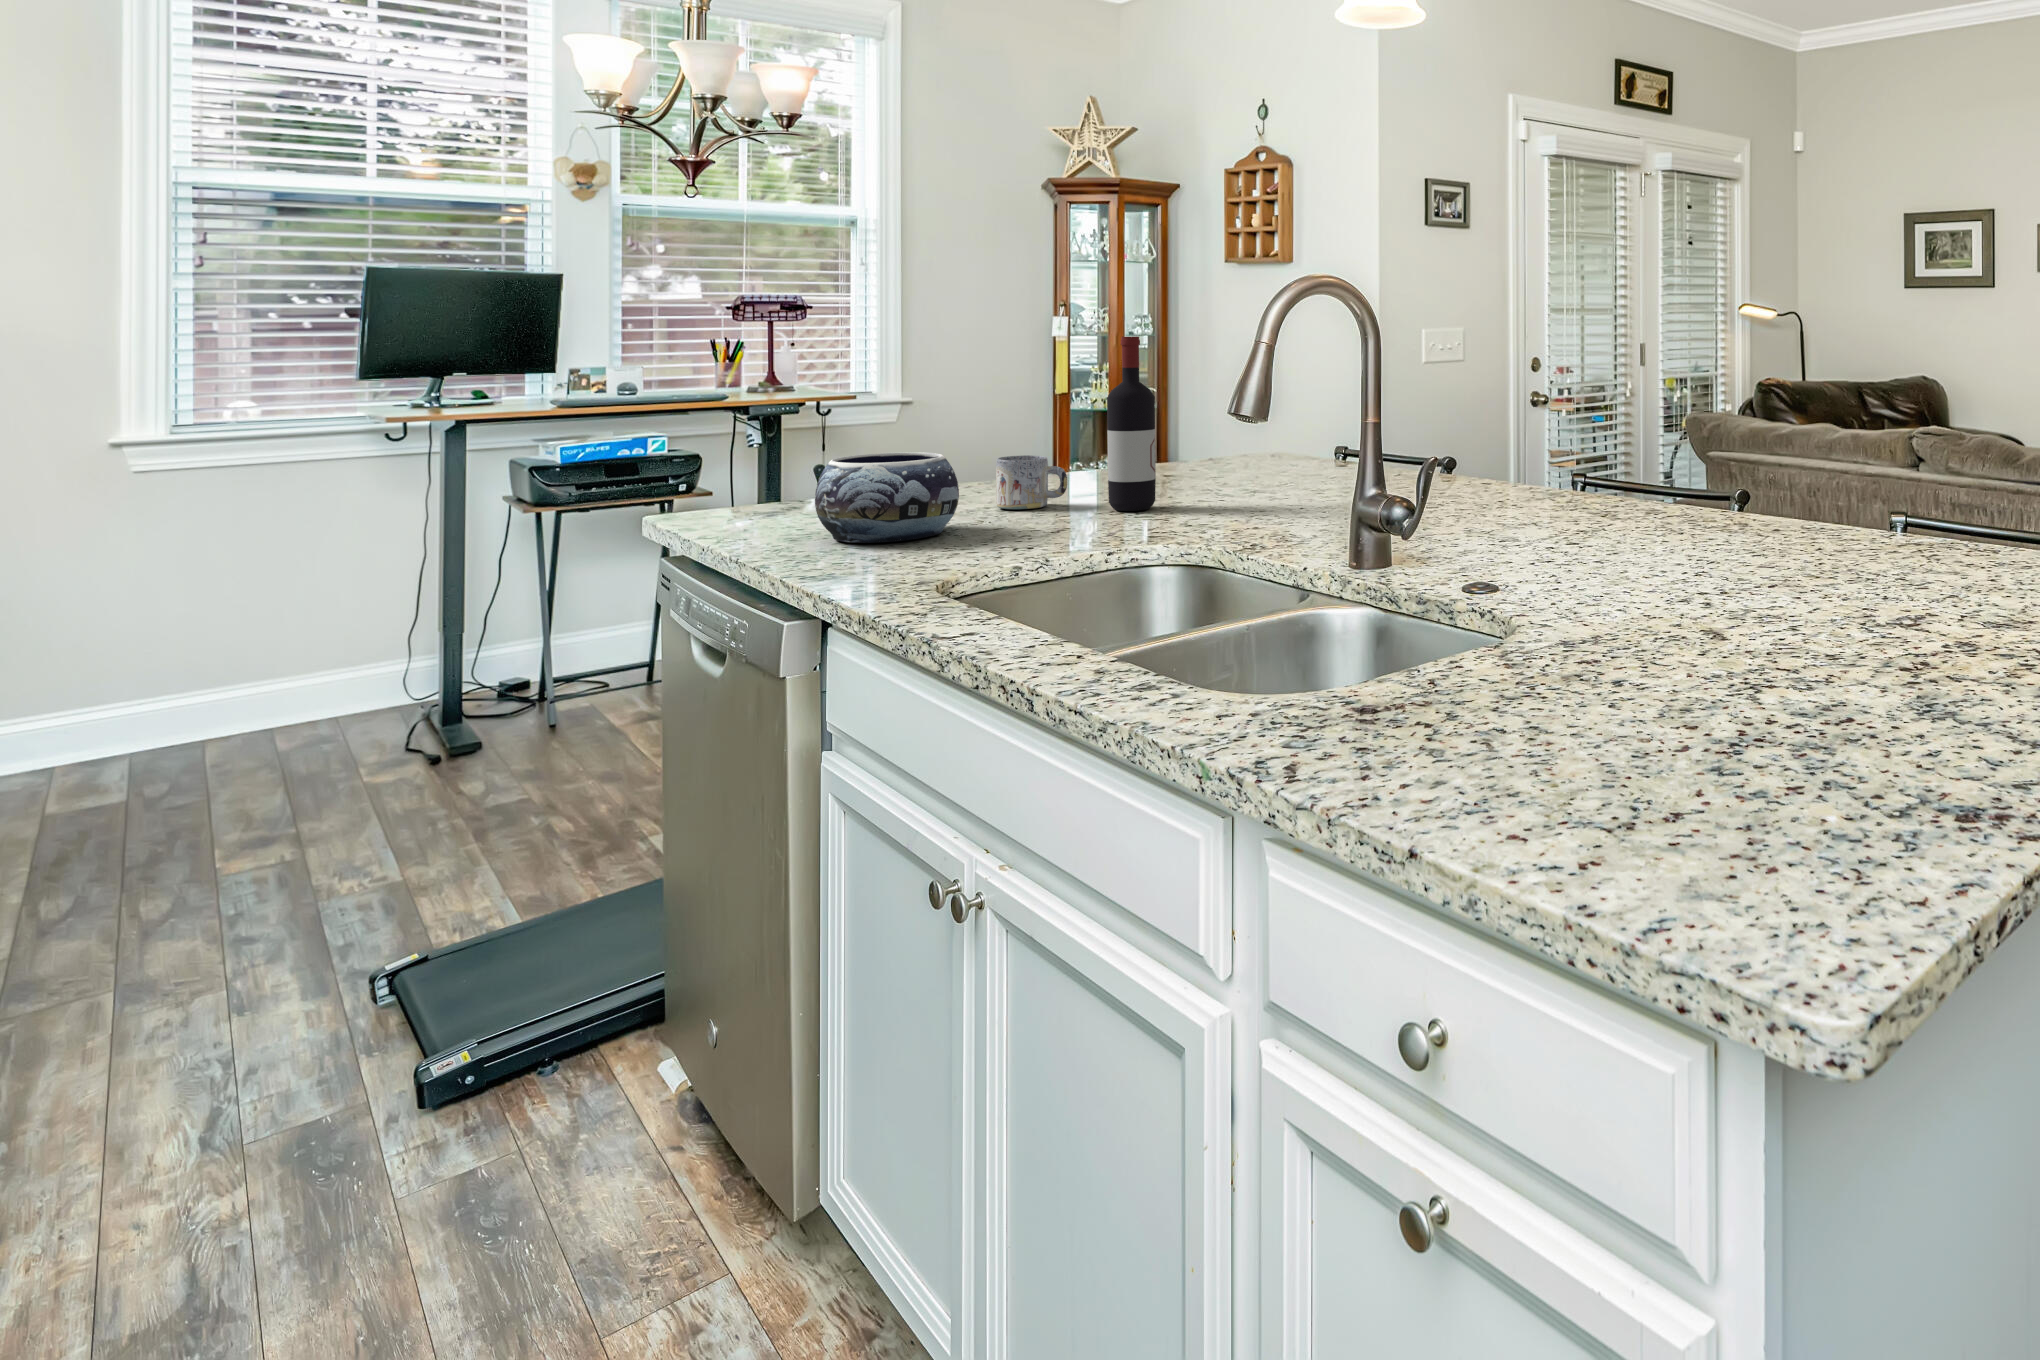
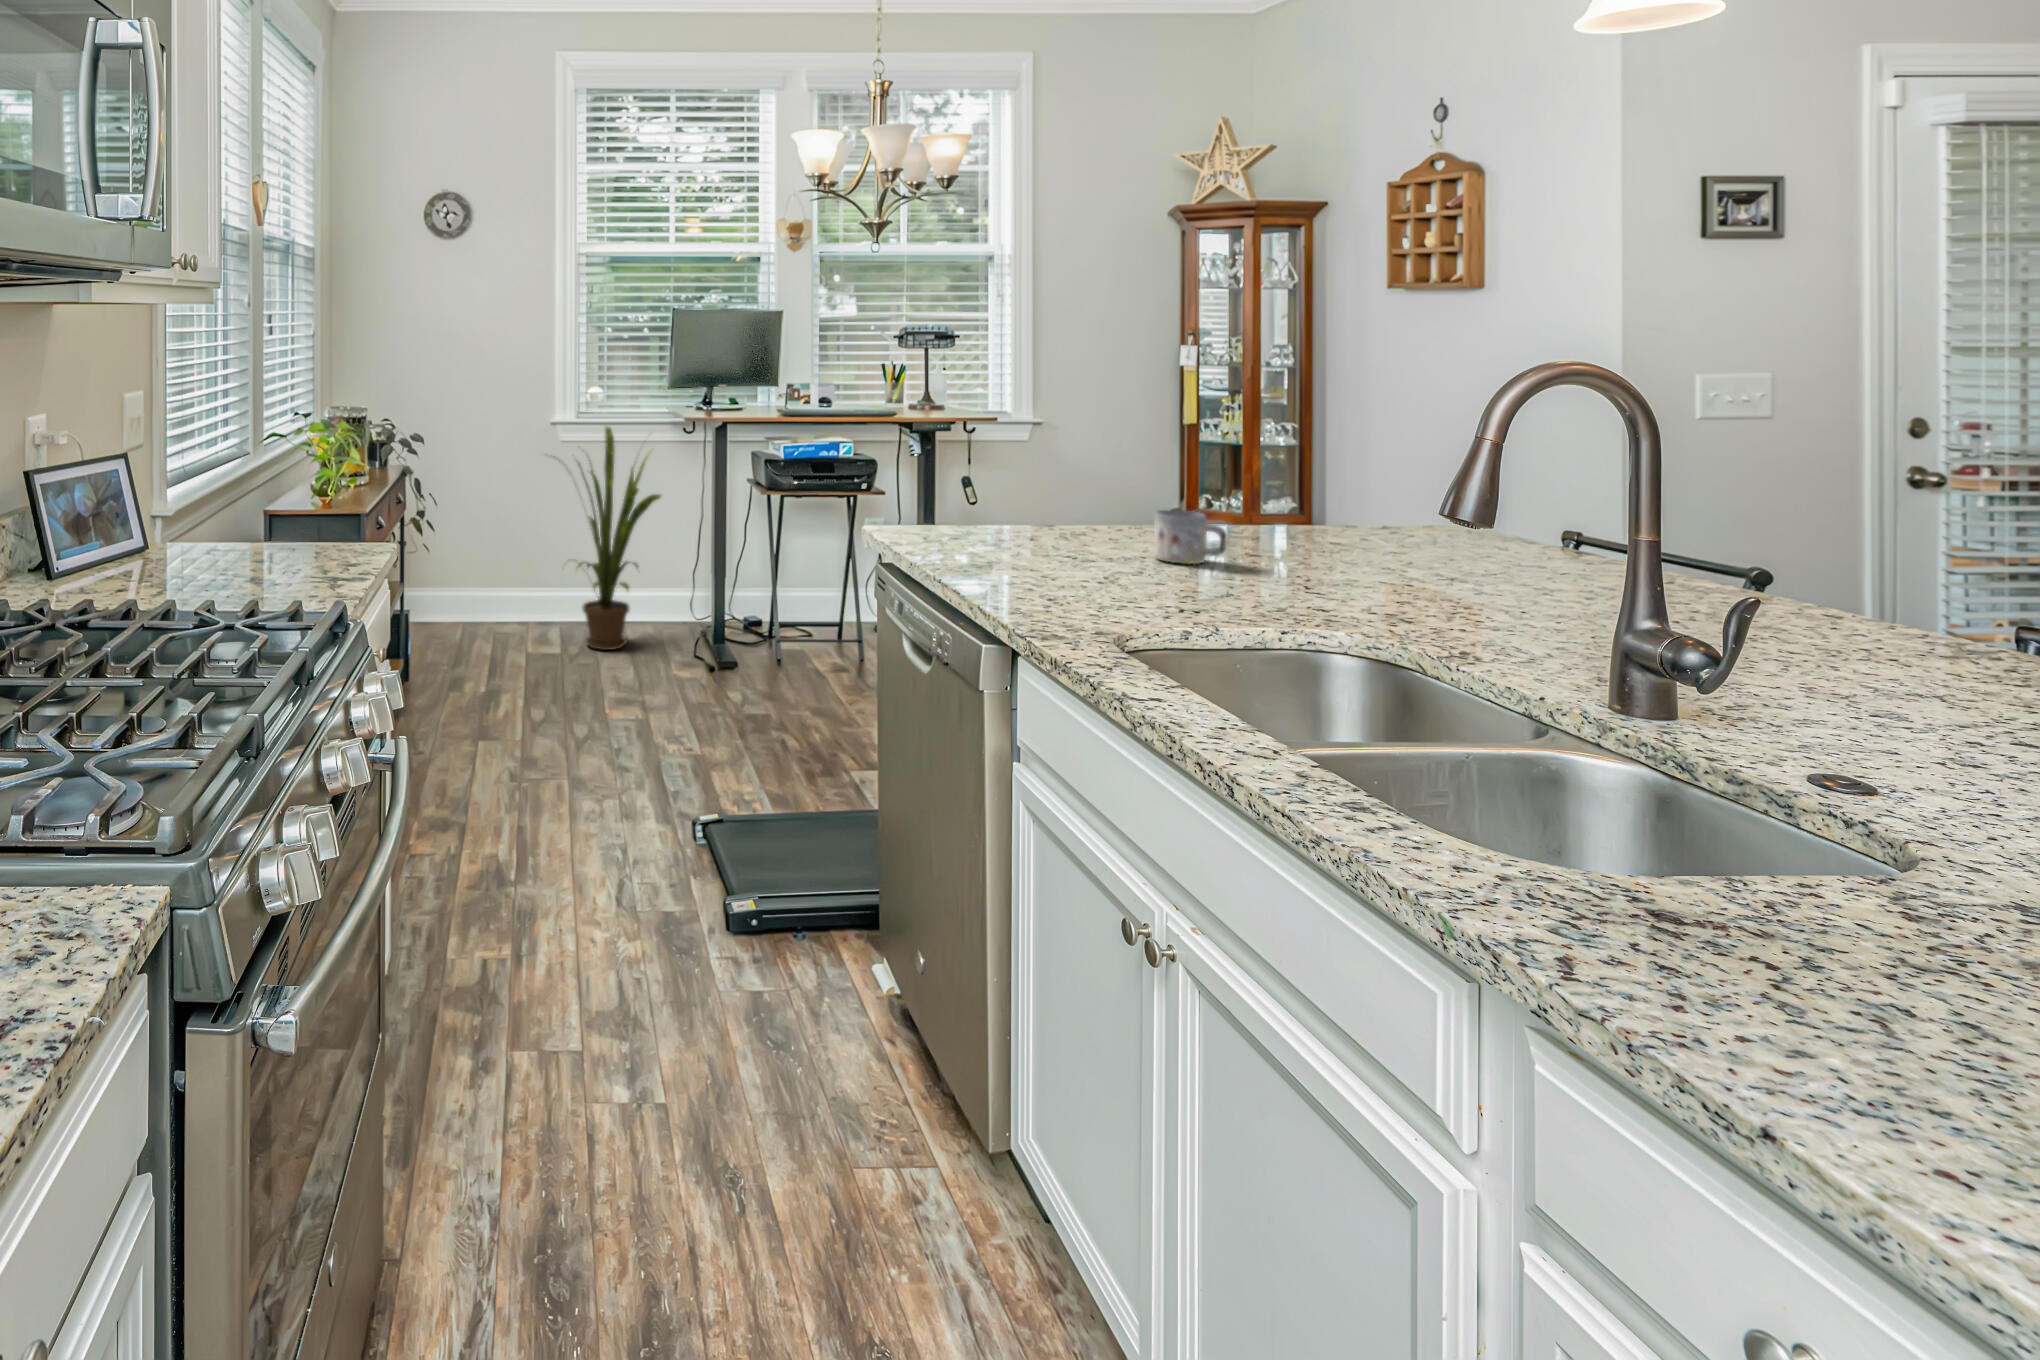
wine bottle: present [1107,336,1156,511] -> none [1274,402,1330,582]
house plant: none [90,426,355,771] -> present [554,427,661,650]
decorative bowl: present [815,452,959,543] -> none [999,501,1124,585]

